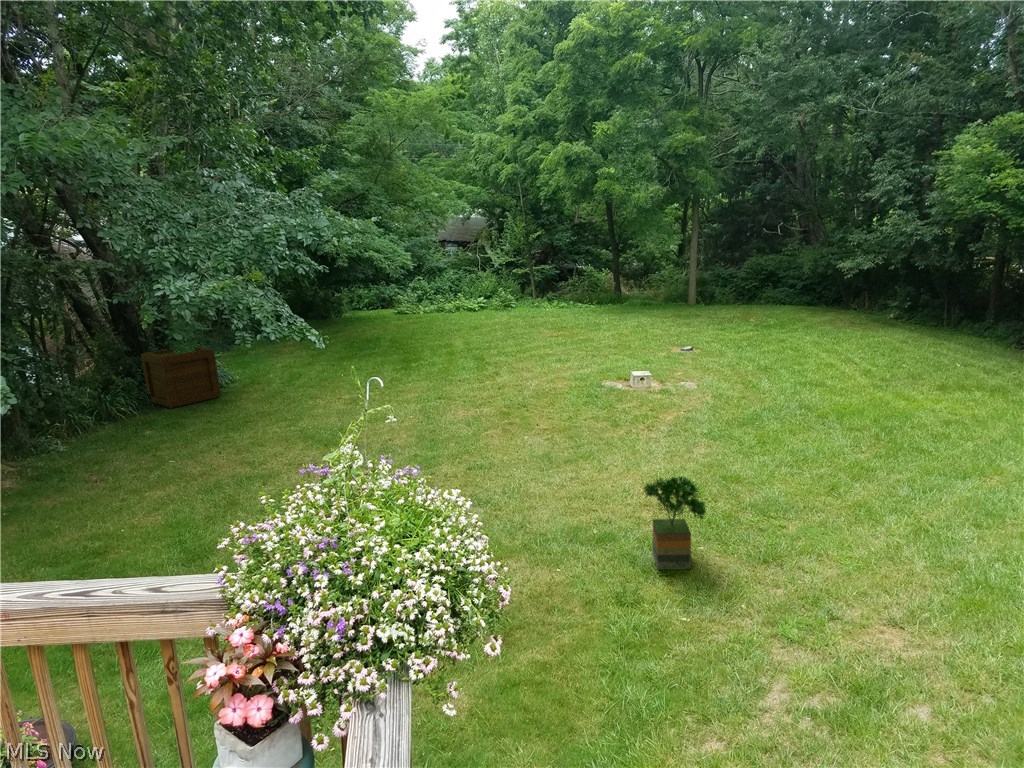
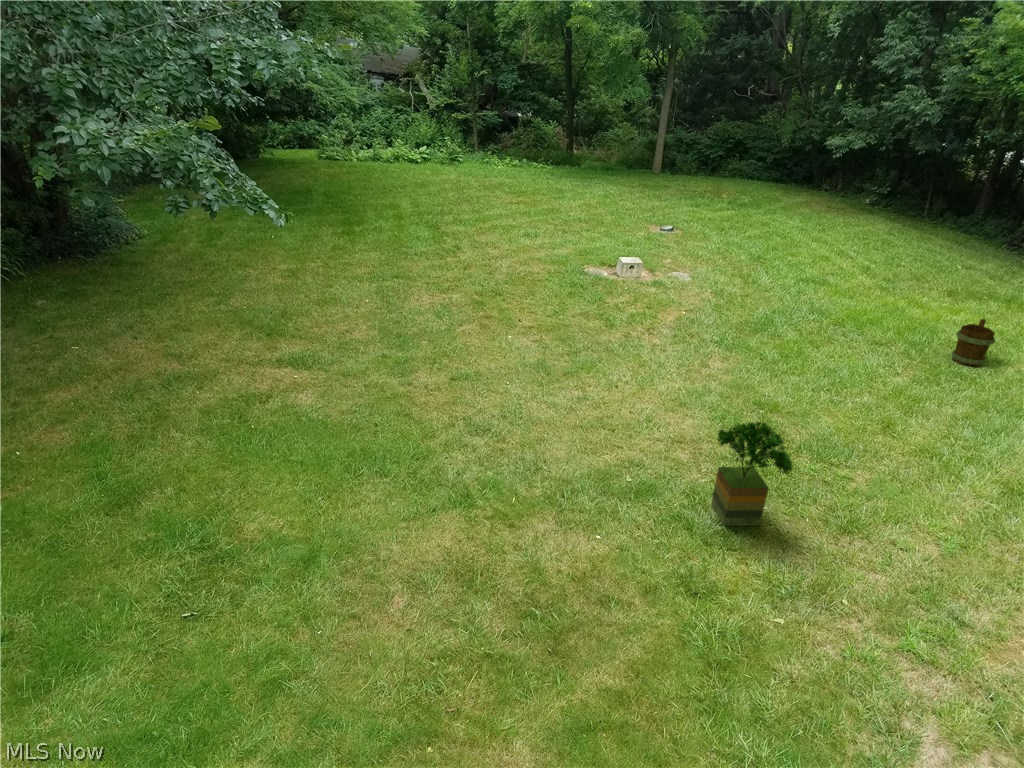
wooden crate: present [141,347,221,408] -> none [12,190,125,272]
bucket: none [931,399,968,444] -> present [952,319,995,367]

